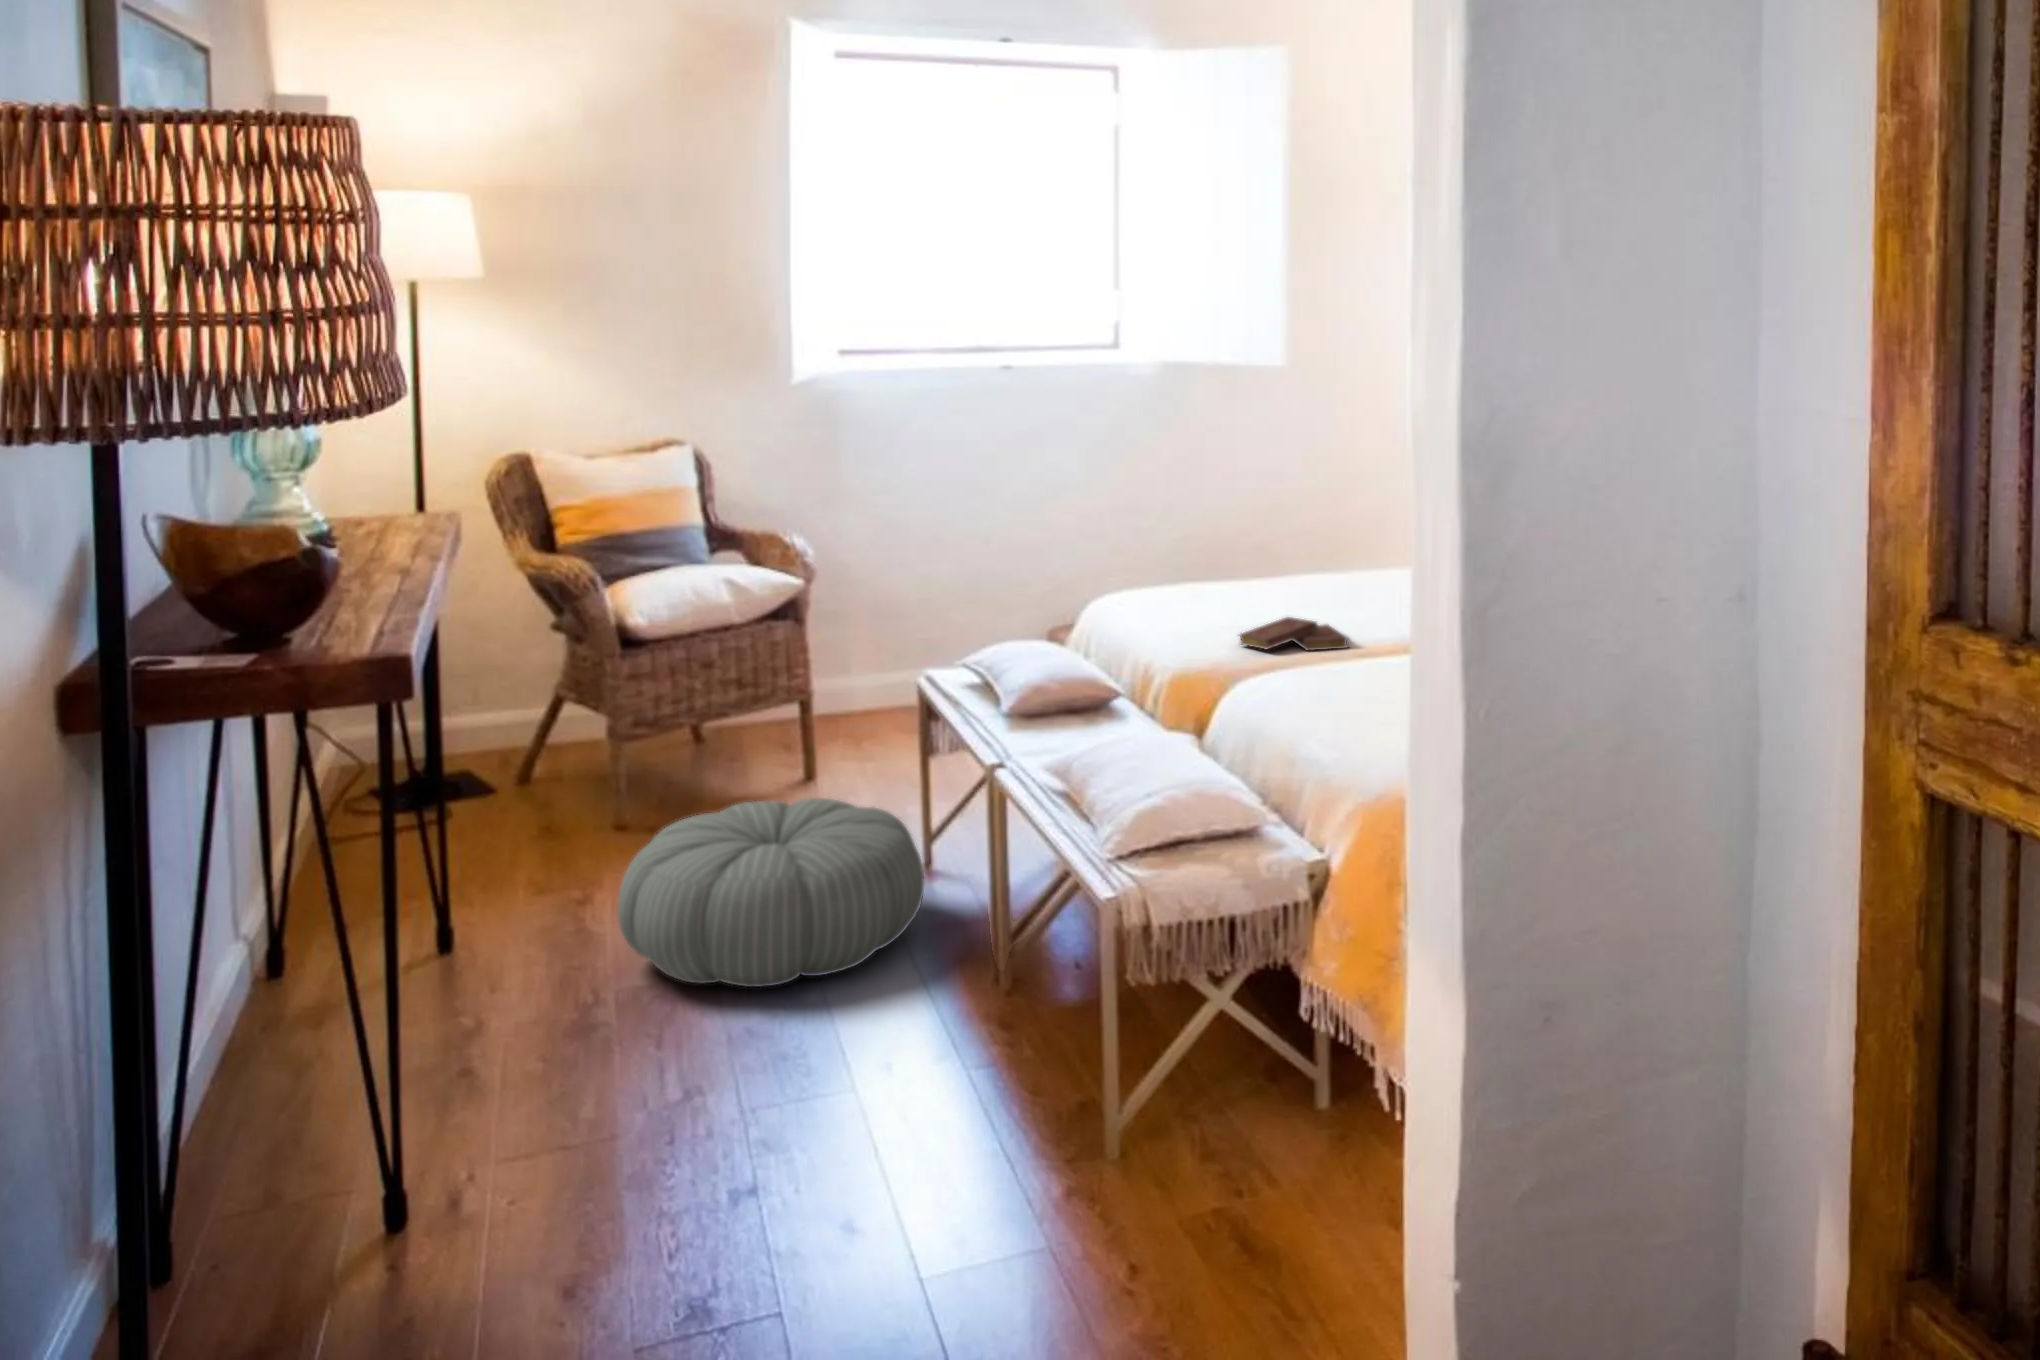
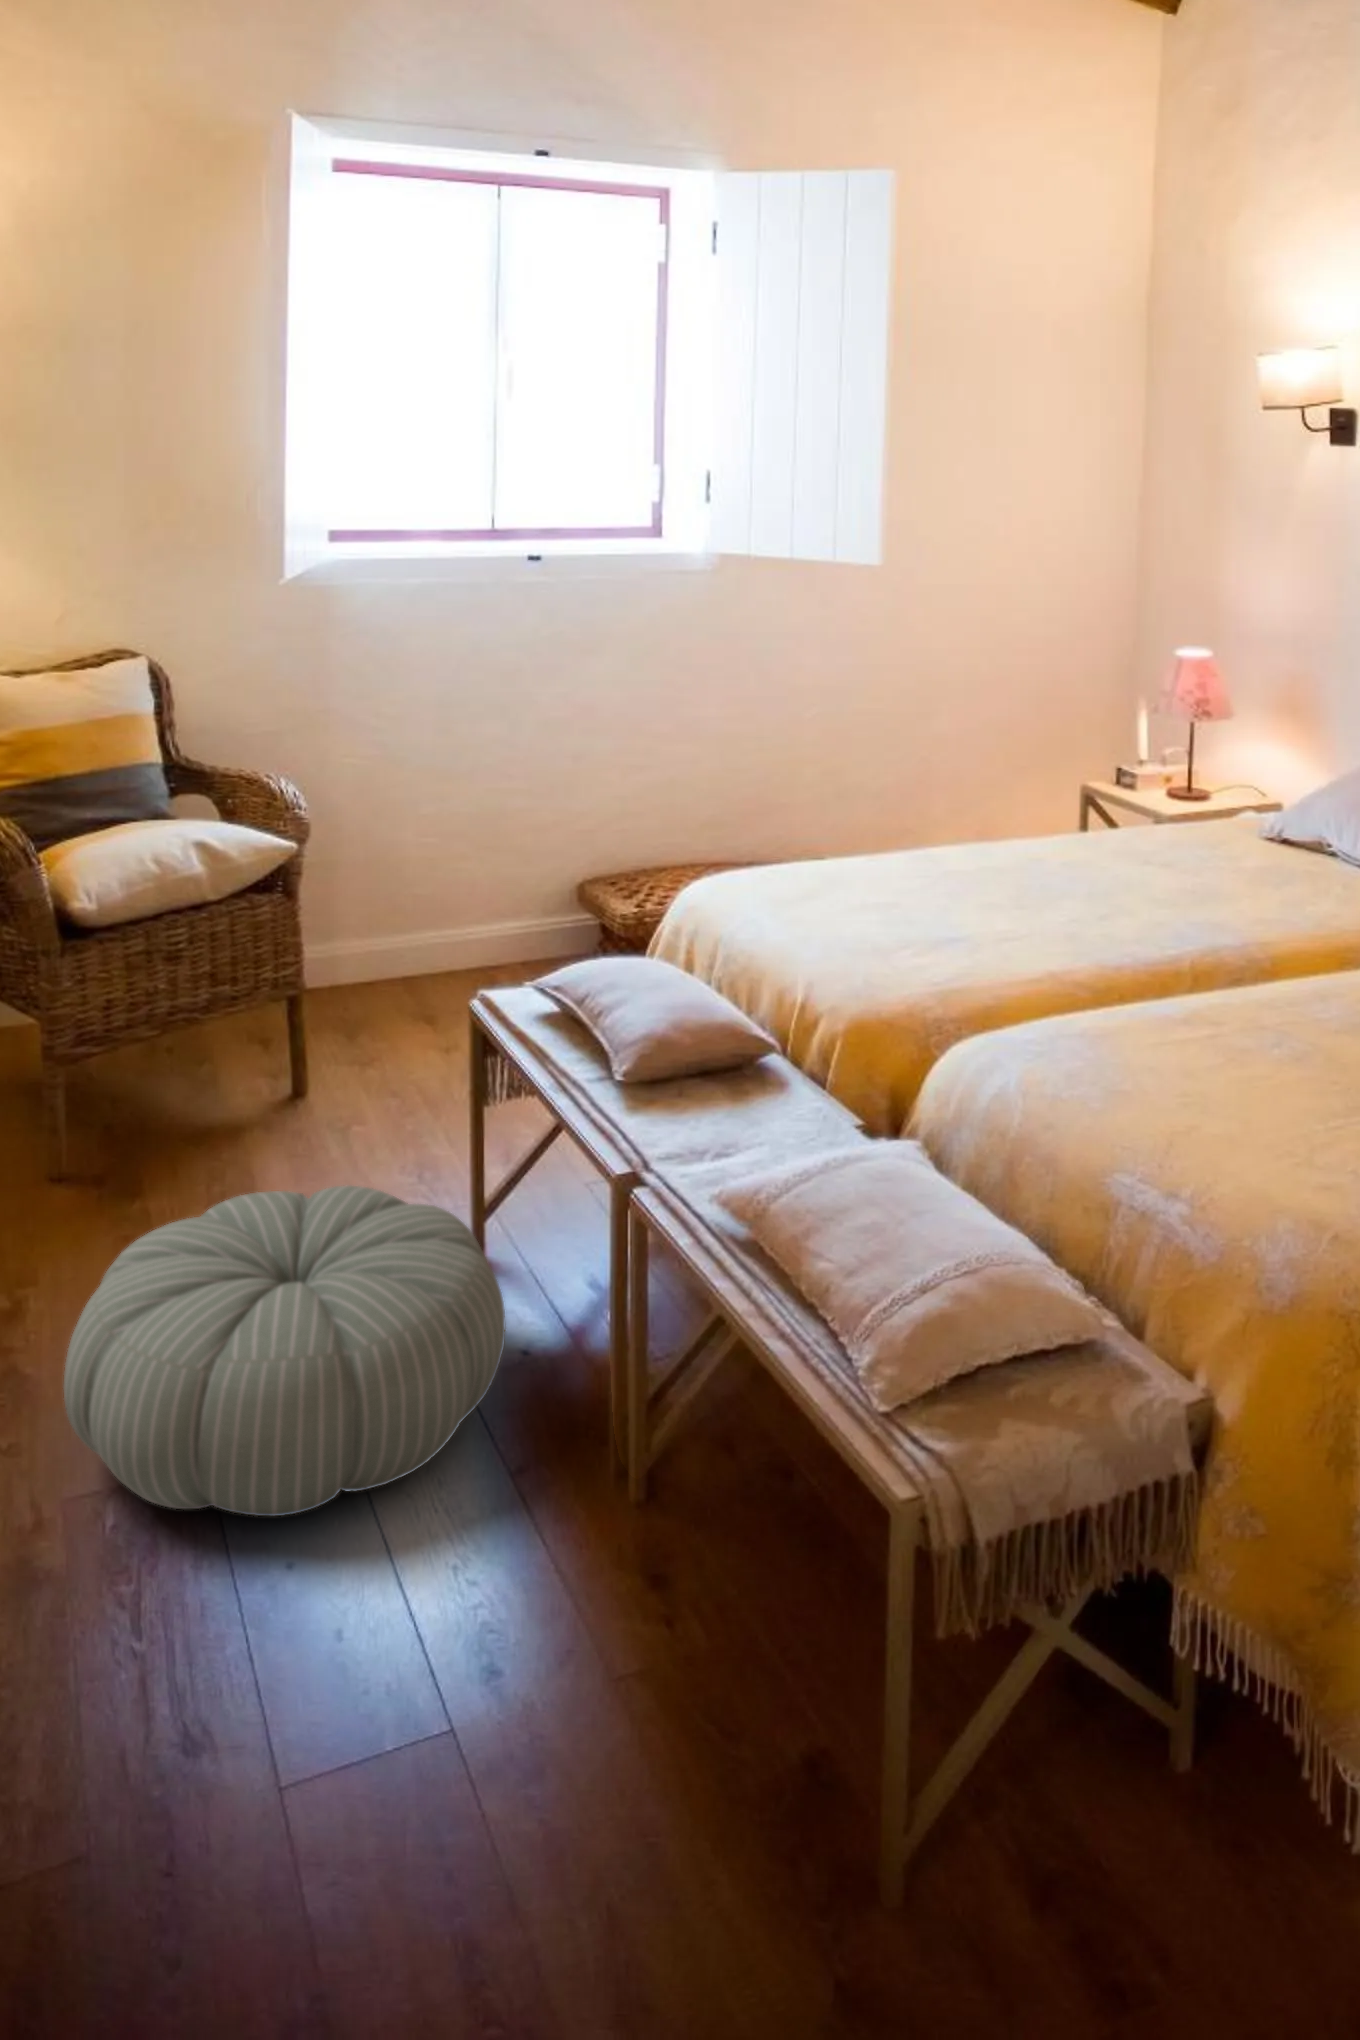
book: present [1239,617,1348,651] -> none [912,919,1064,974]

